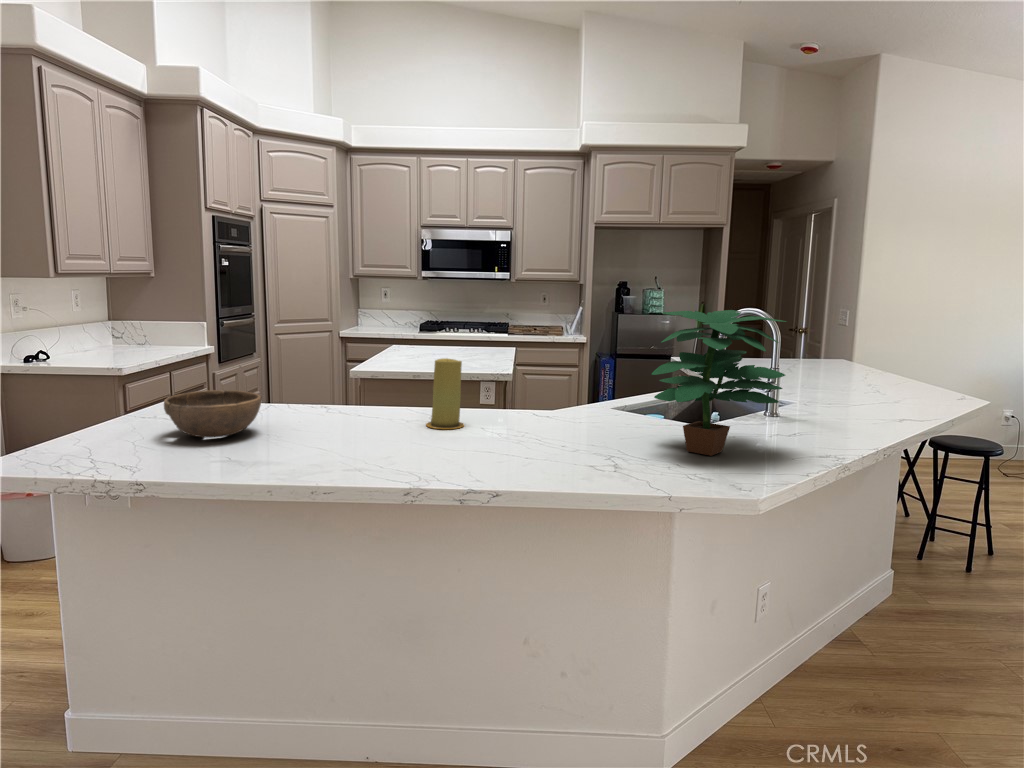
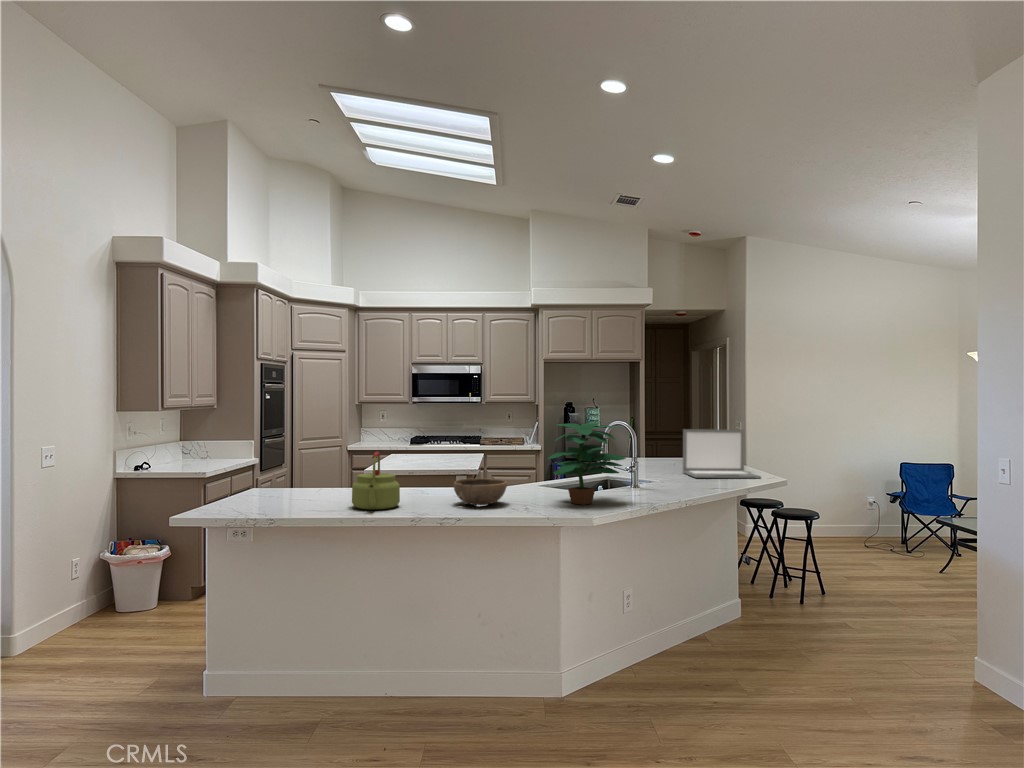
laptop: none [814,322,946,400] -> present [683,429,761,478]
kettle: none [301,354,387,460] -> present [352,451,400,510]
candle: present [426,358,464,429] -> none [421,455,444,497]
bowl: present [164,390,261,438] -> present [454,478,507,505]

